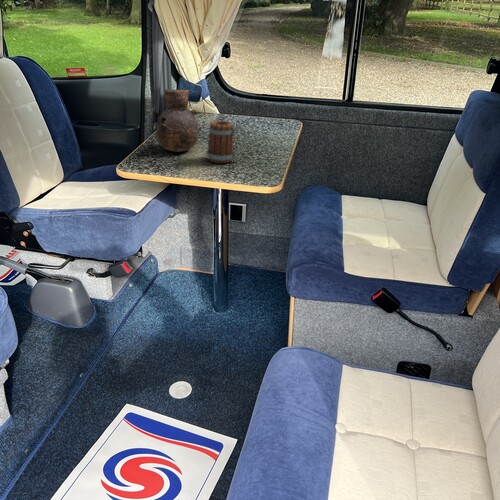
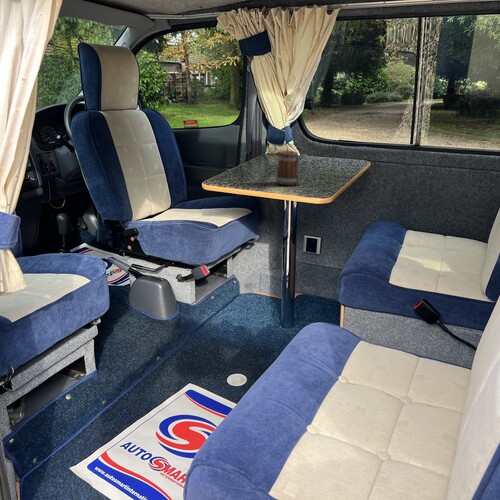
vase: present [154,89,198,152] -> none [238,127,272,178]

